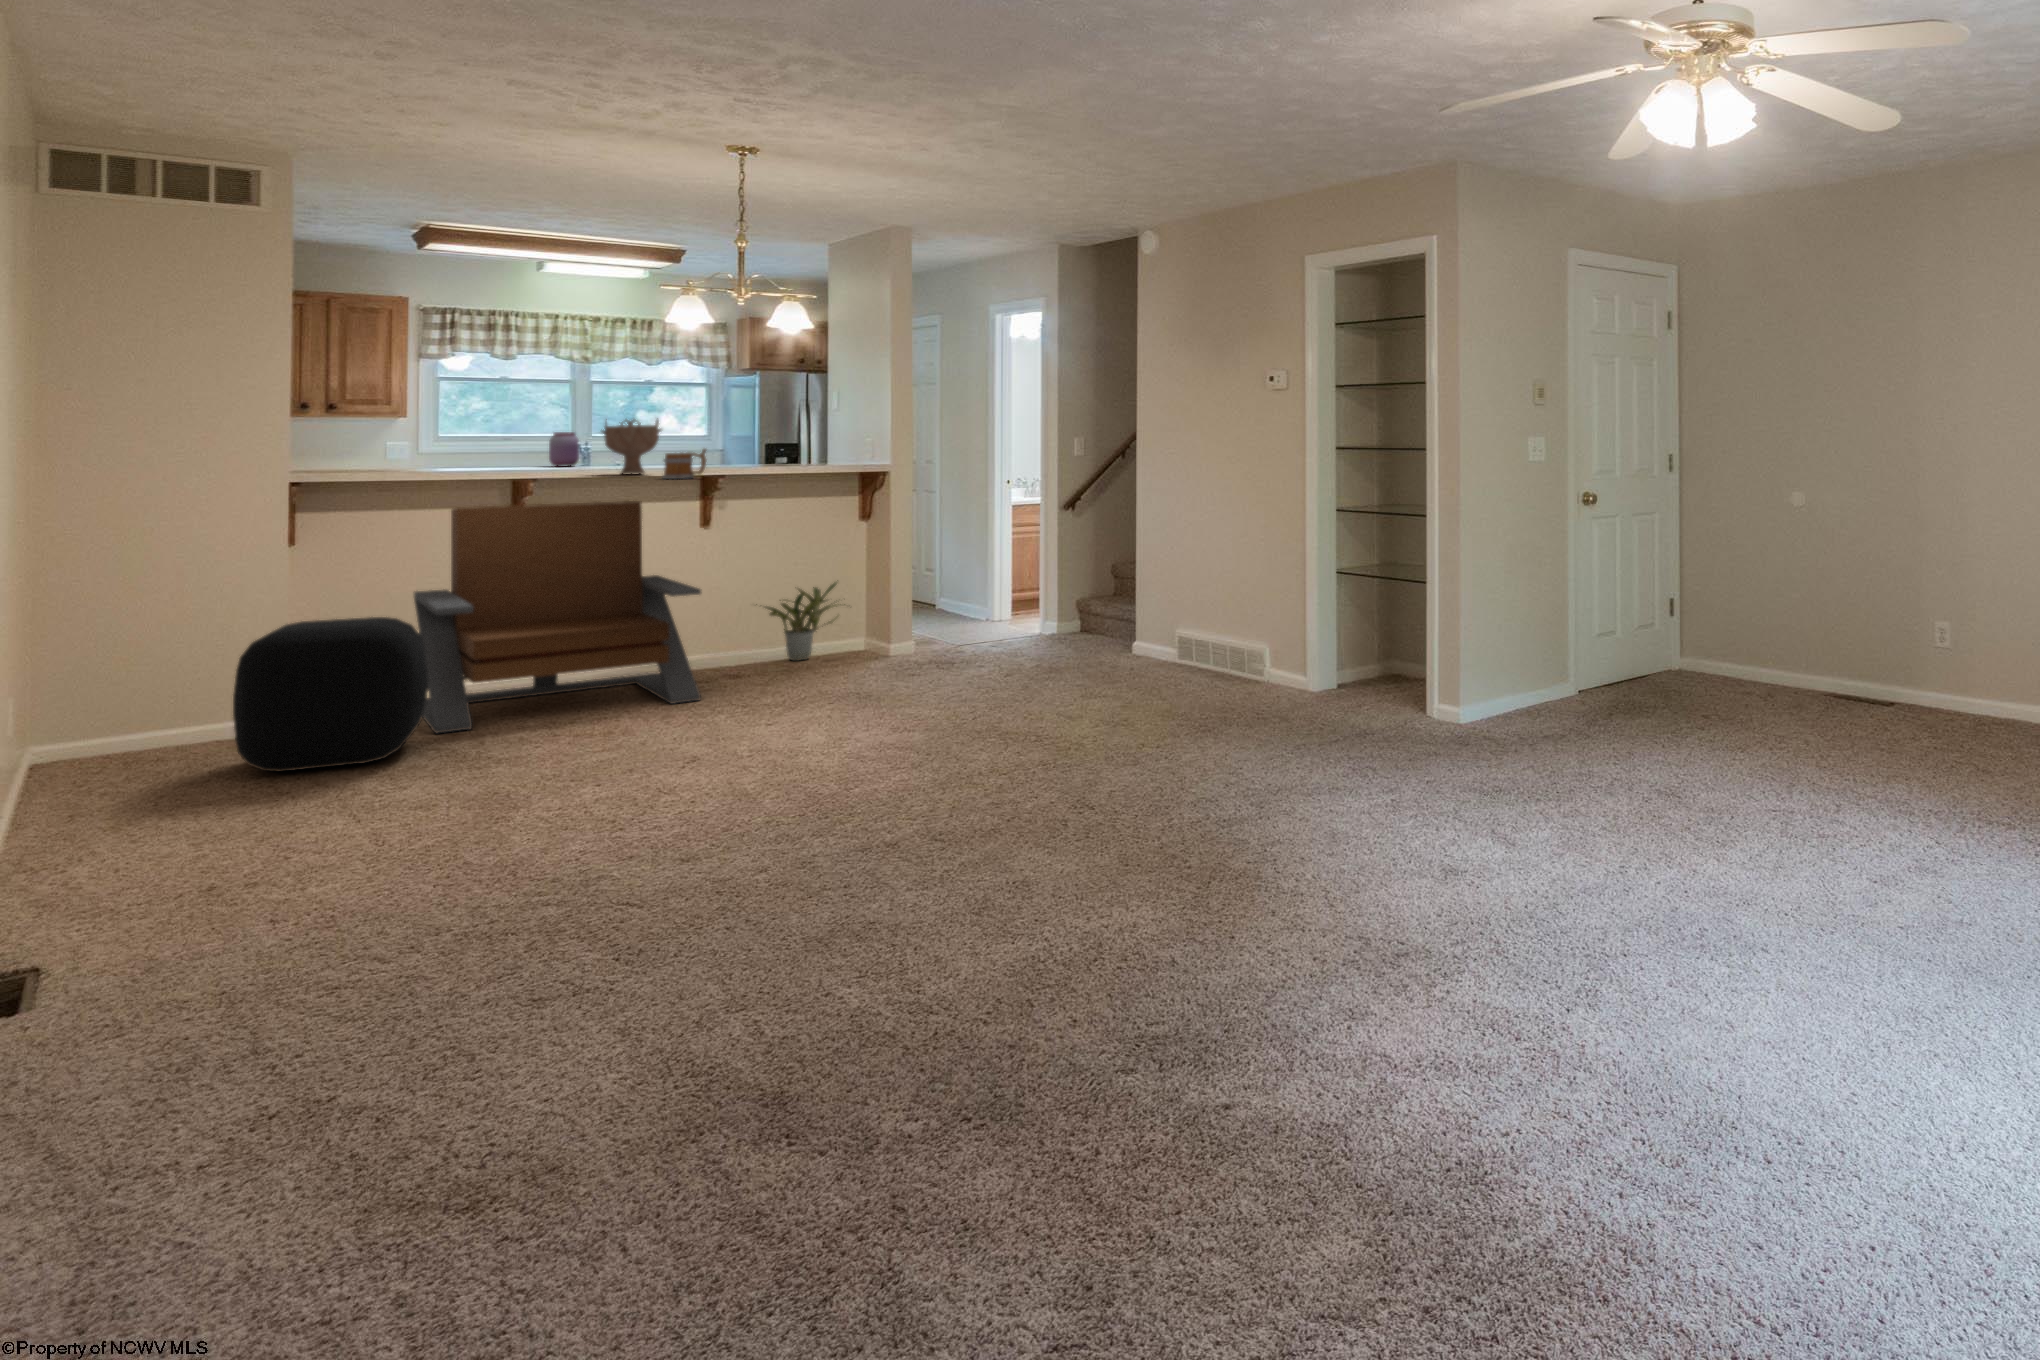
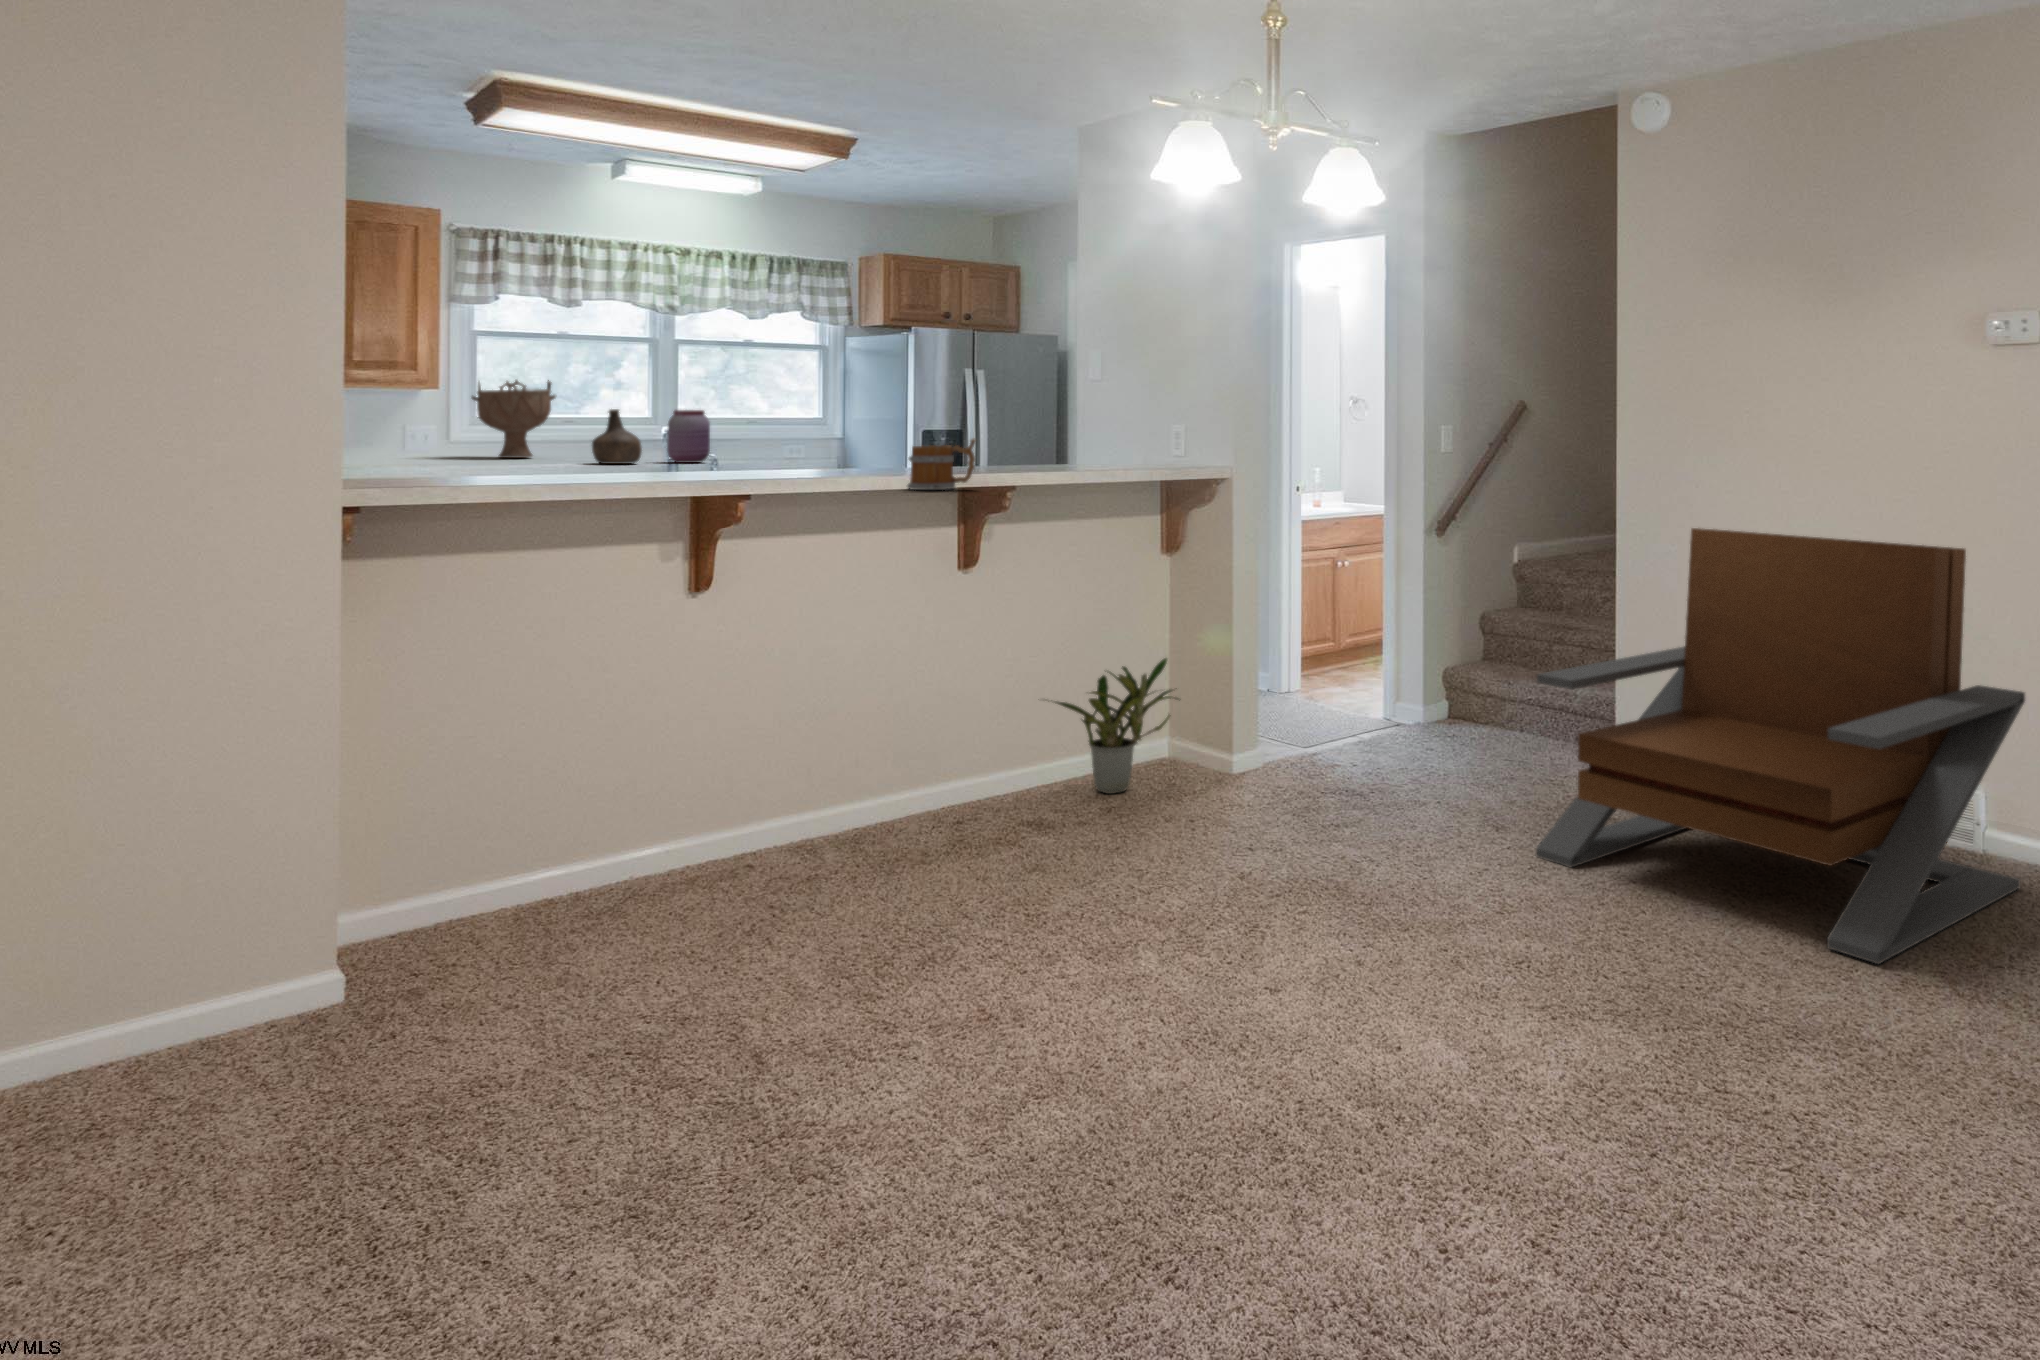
decorative bowl: present [601,418,662,475] -> present [472,380,556,458]
bottle: none [493,432,528,467] -> present [592,409,642,464]
lounge chair: present [414,501,701,734] -> present [1536,528,2025,964]
ottoman: present [233,617,428,772] -> none [250,797,640,1191]

